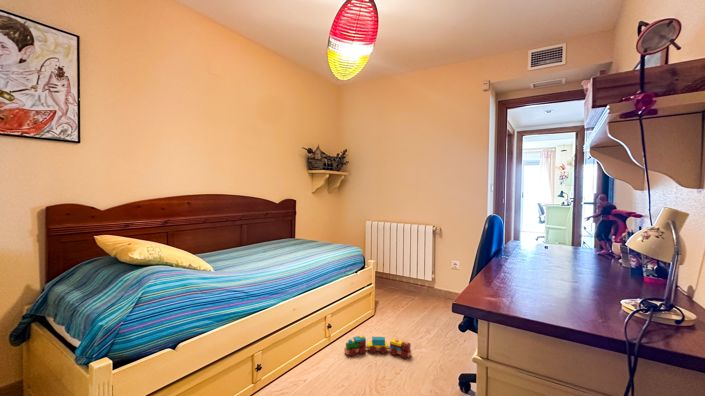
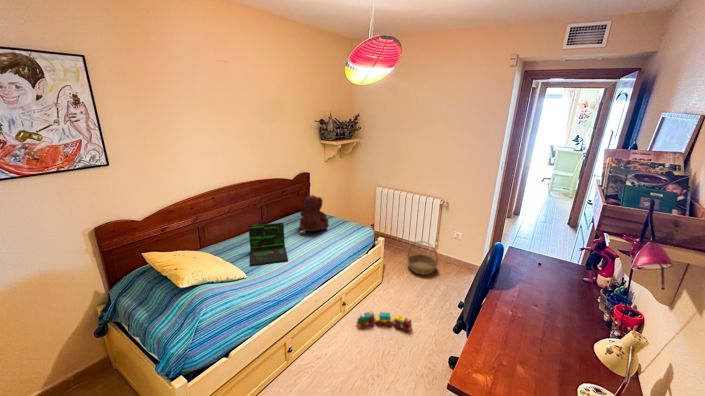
teddy bear: none [281,209,313,250] -> present [300,195,329,234]
laptop: none [220,228,272,267] -> present [249,223,292,266]
basket: none [403,269,436,308] -> present [407,241,438,275]

